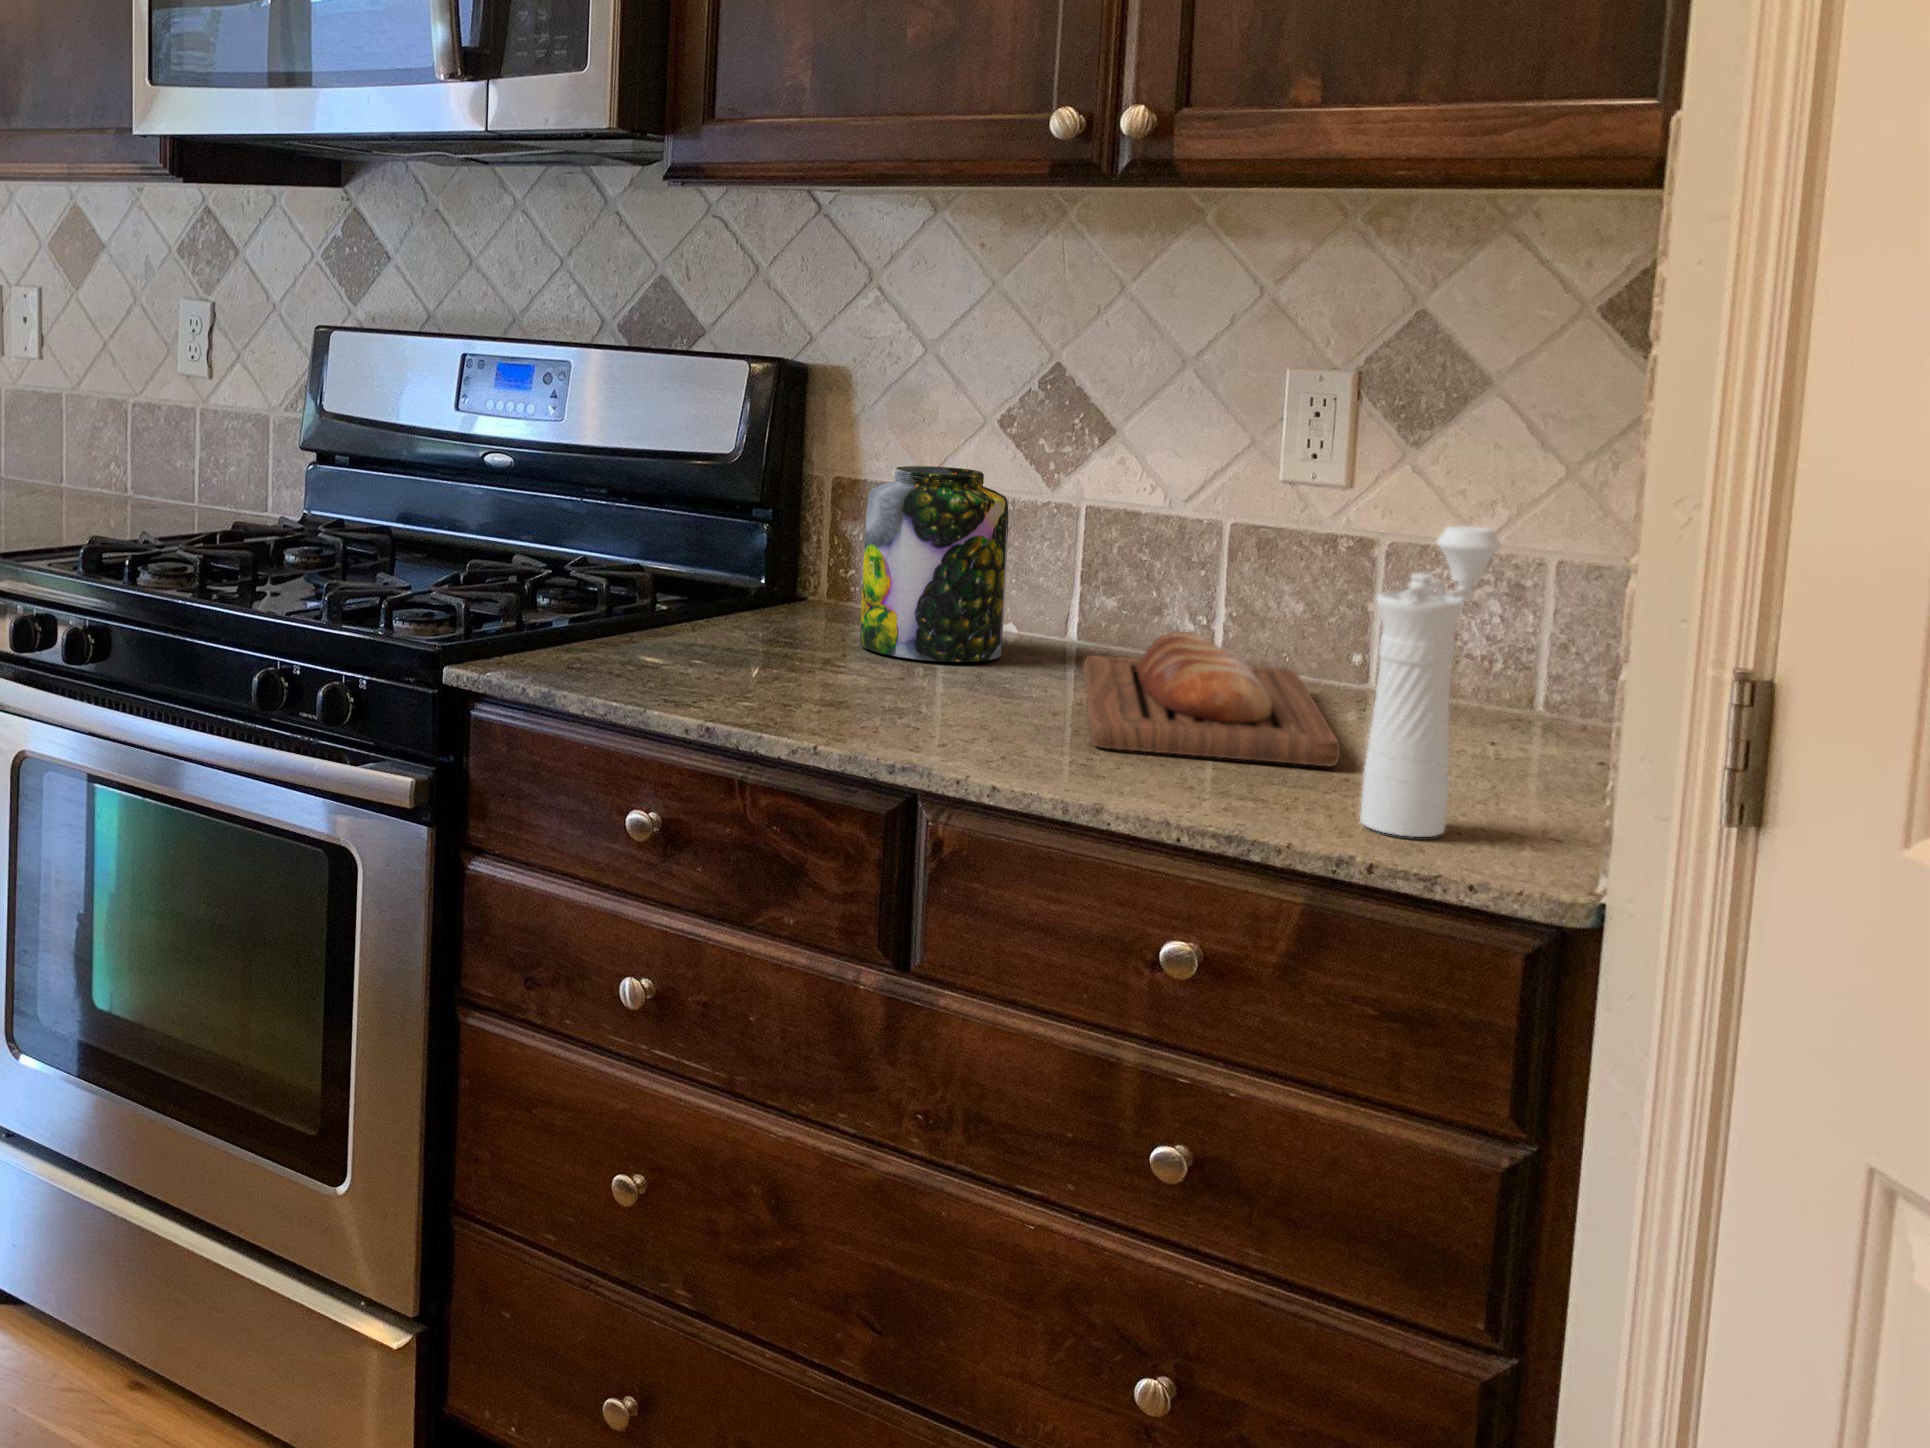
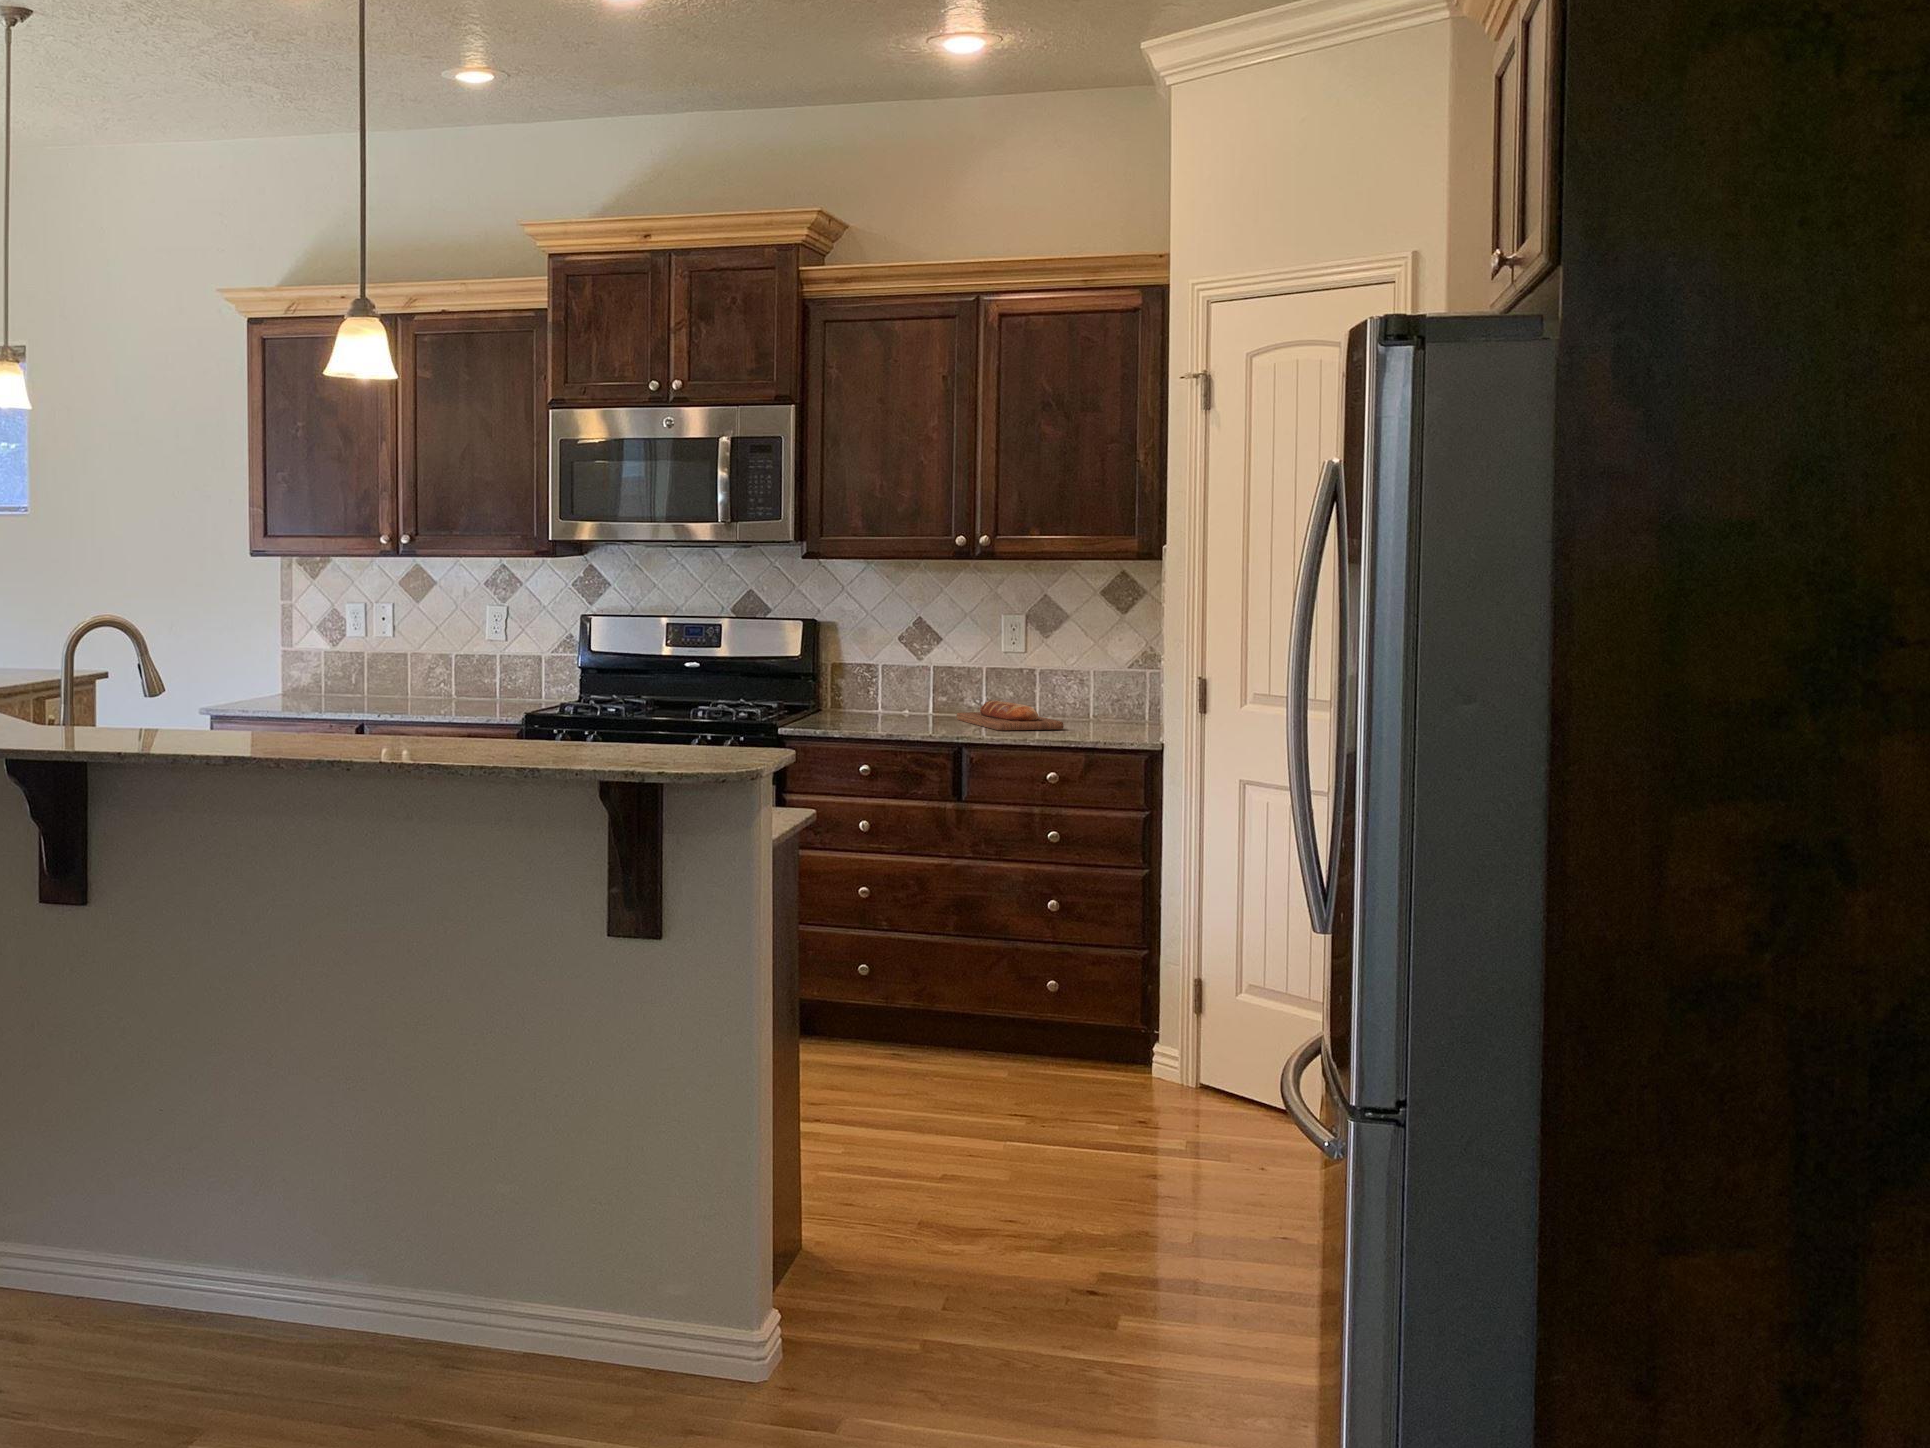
jar: present [860,466,1008,662] -> none [876,655,926,719]
pepper mill: present [1360,526,1501,837] -> none [1087,656,1110,737]

